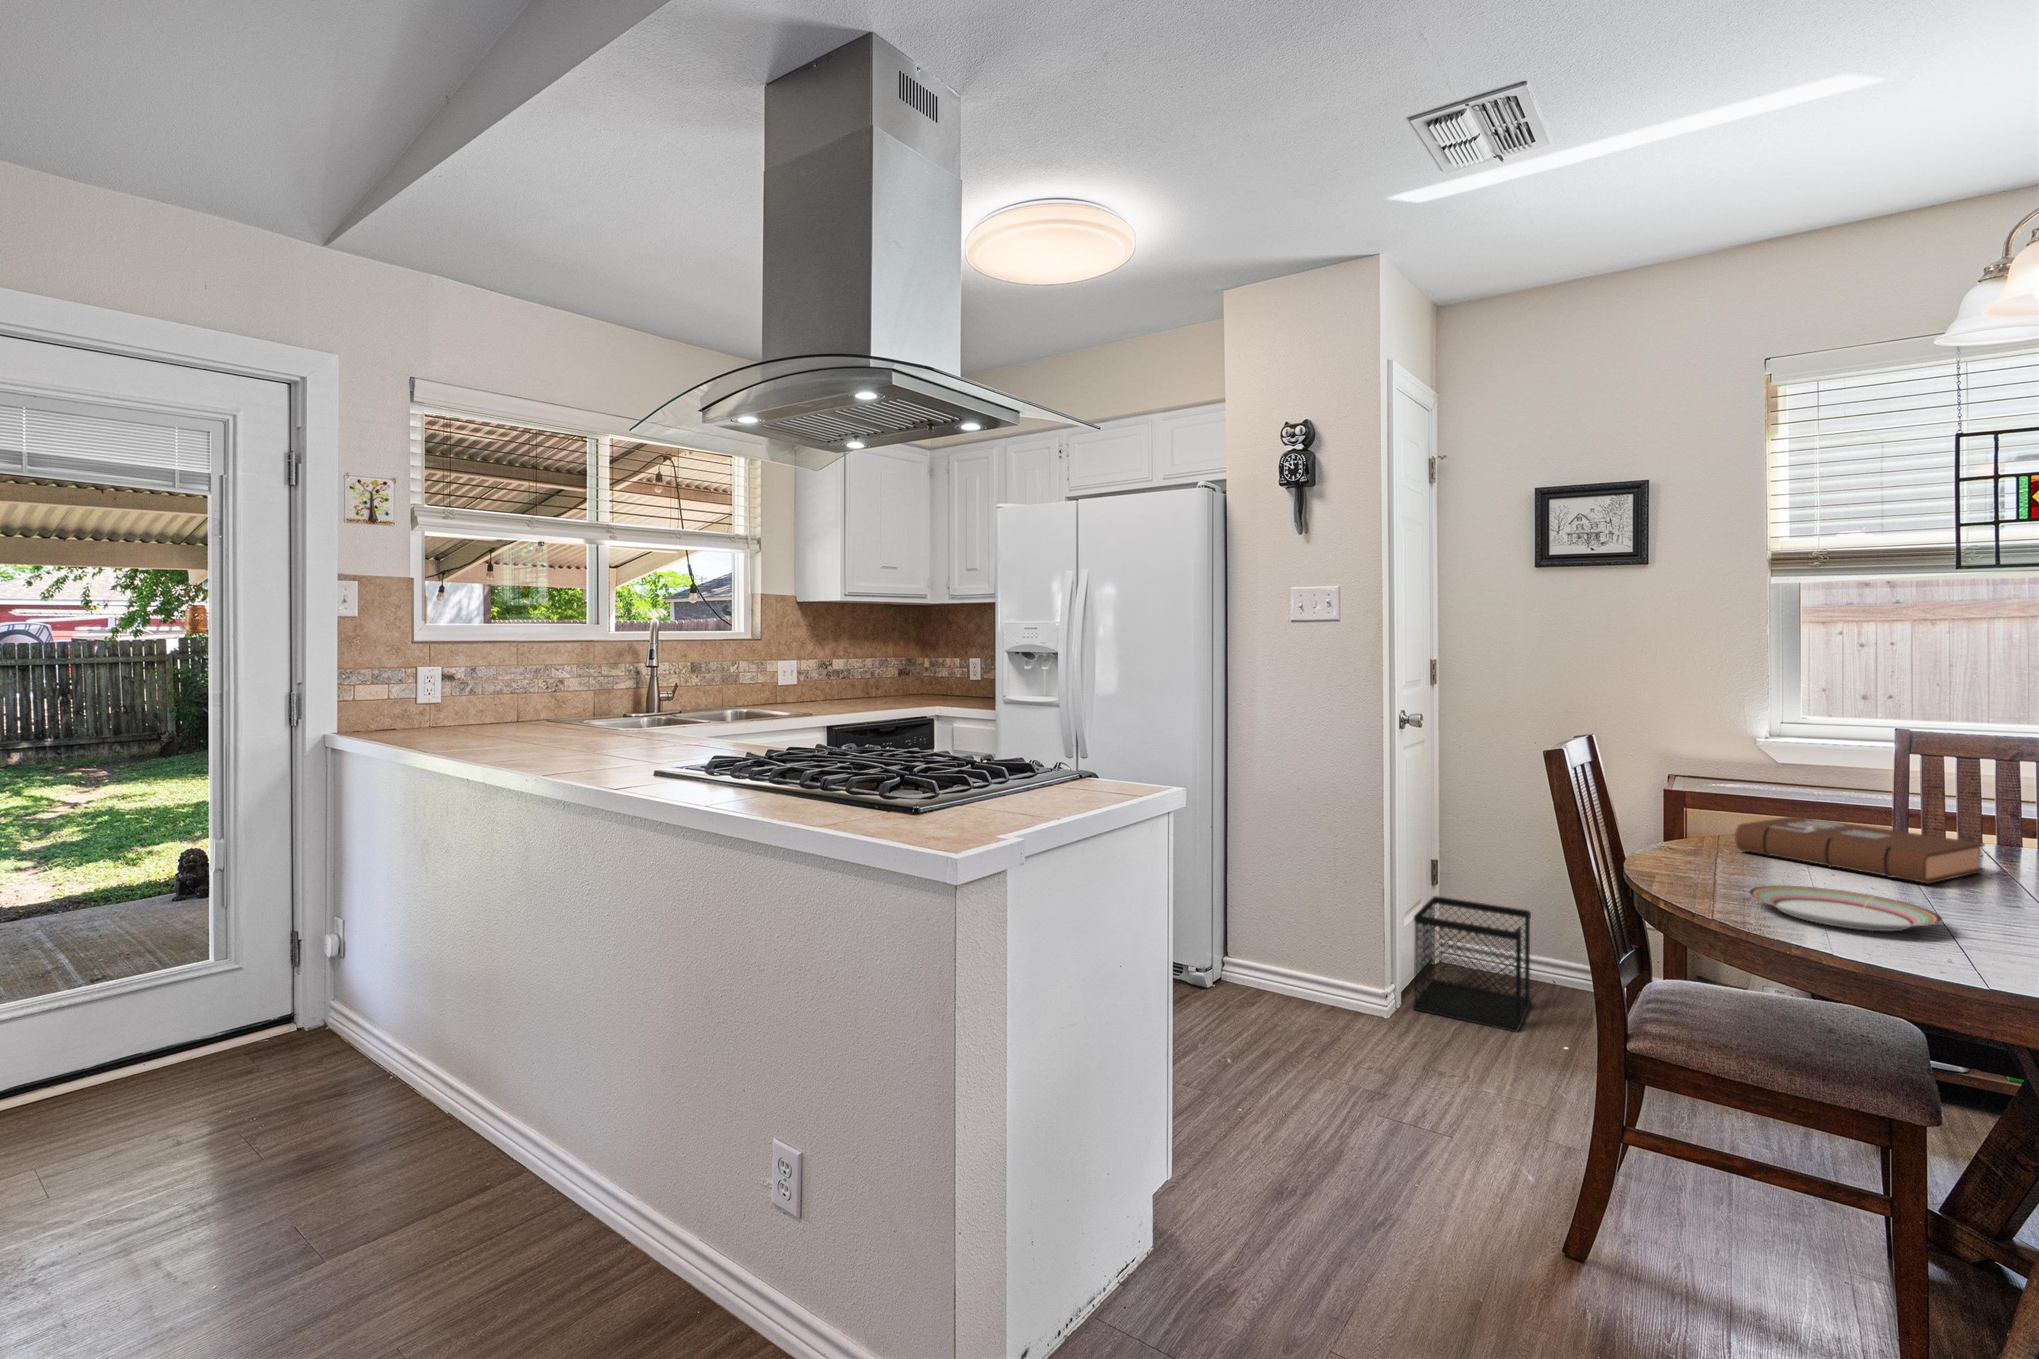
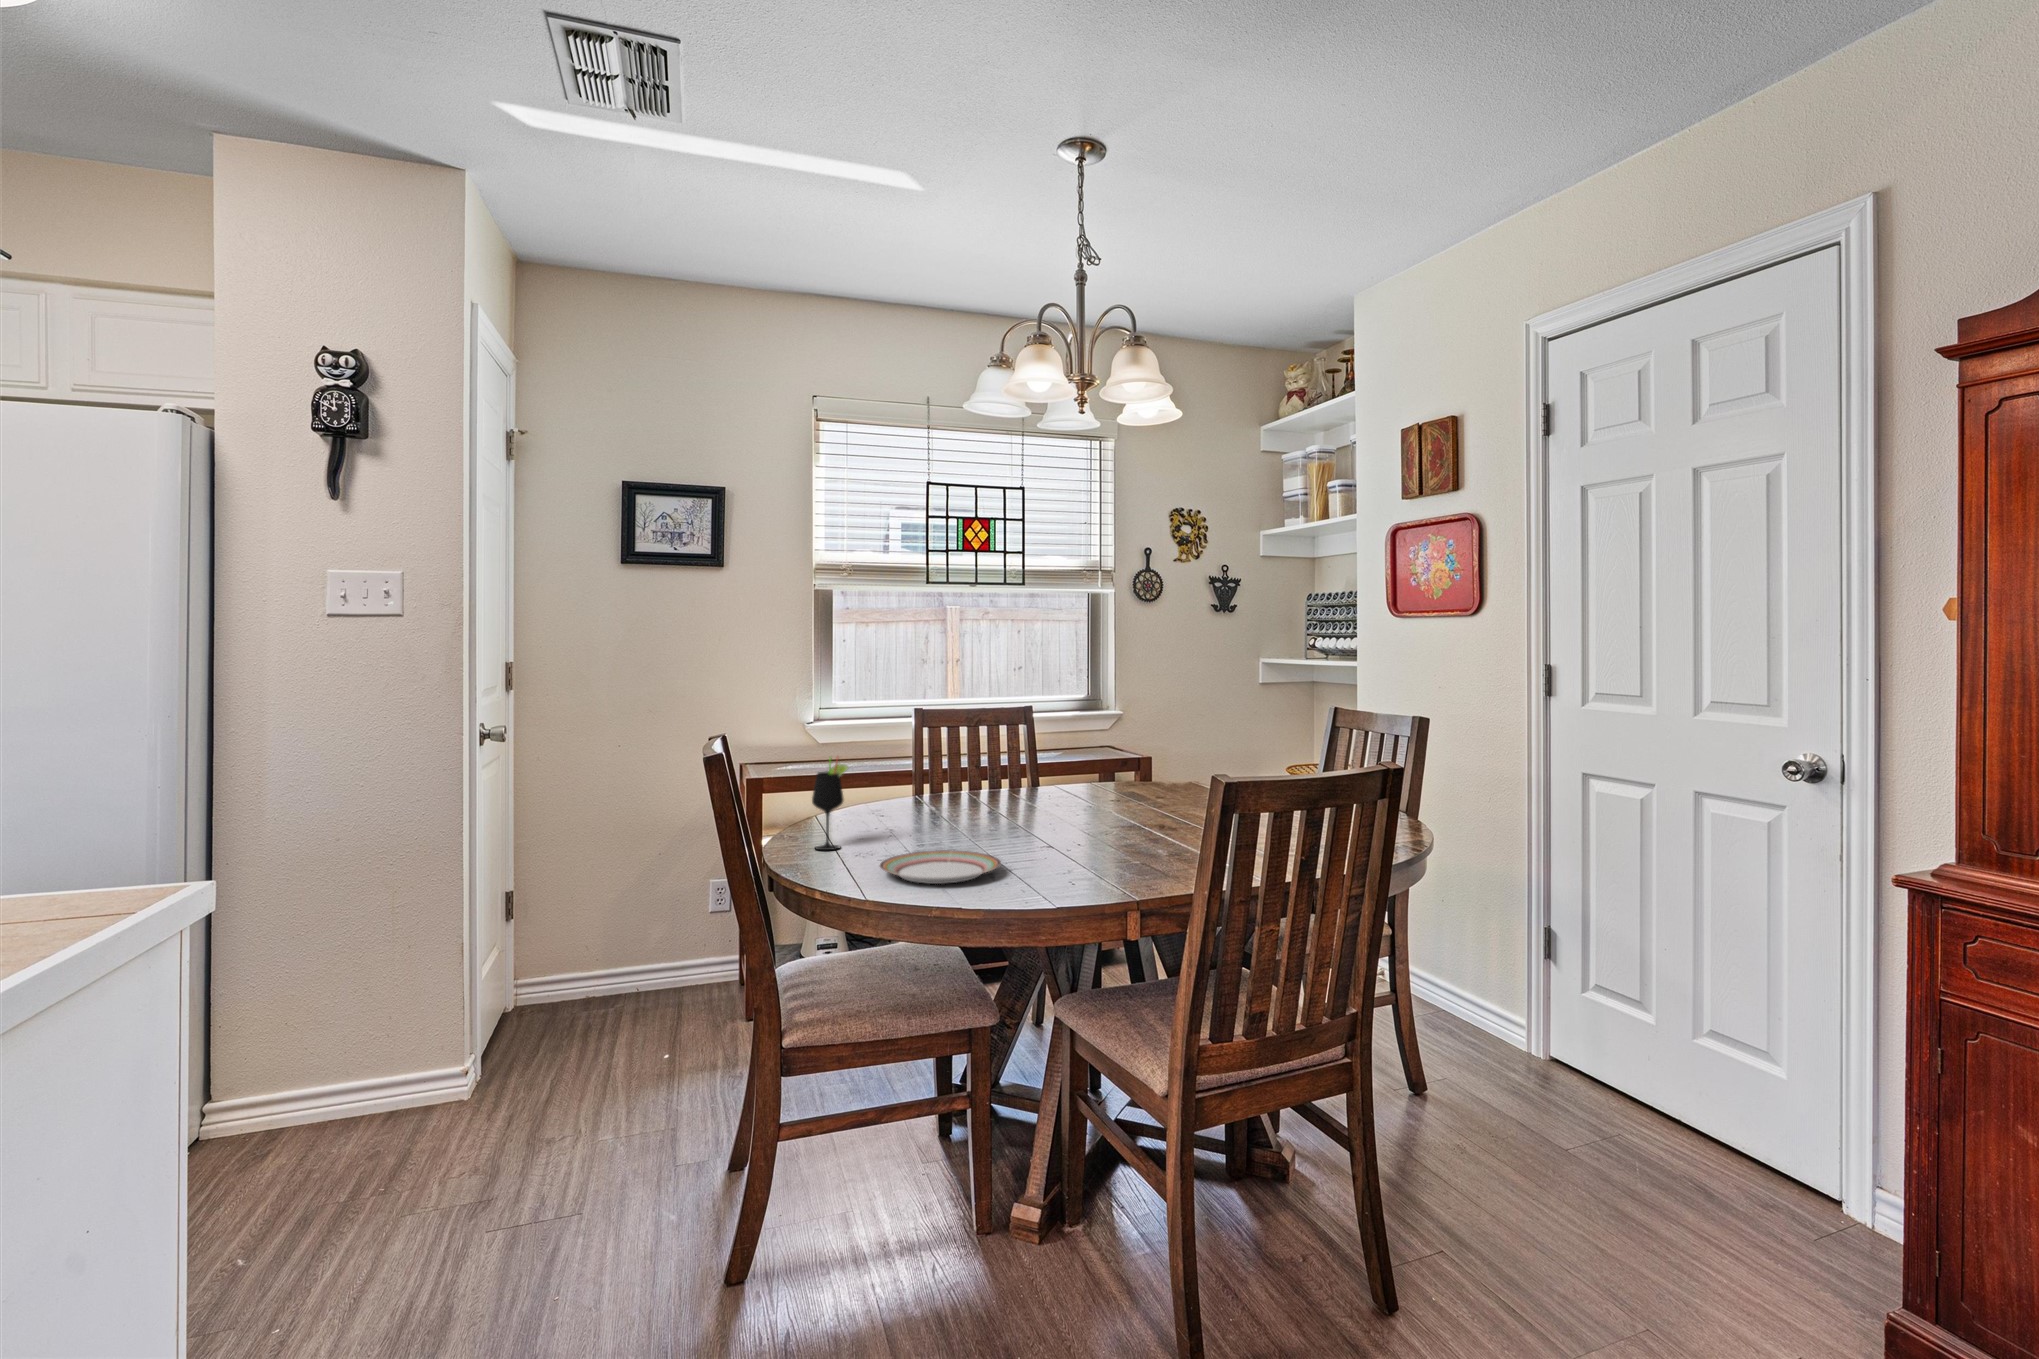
wine glass: none [1686,765,1734,868] -> present [812,760,848,850]
book: present [1735,816,1984,883] -> none [837,791,983,833]
wastebasket: present [1413,896,1531,1032] -> none [498,925,622,1076]

